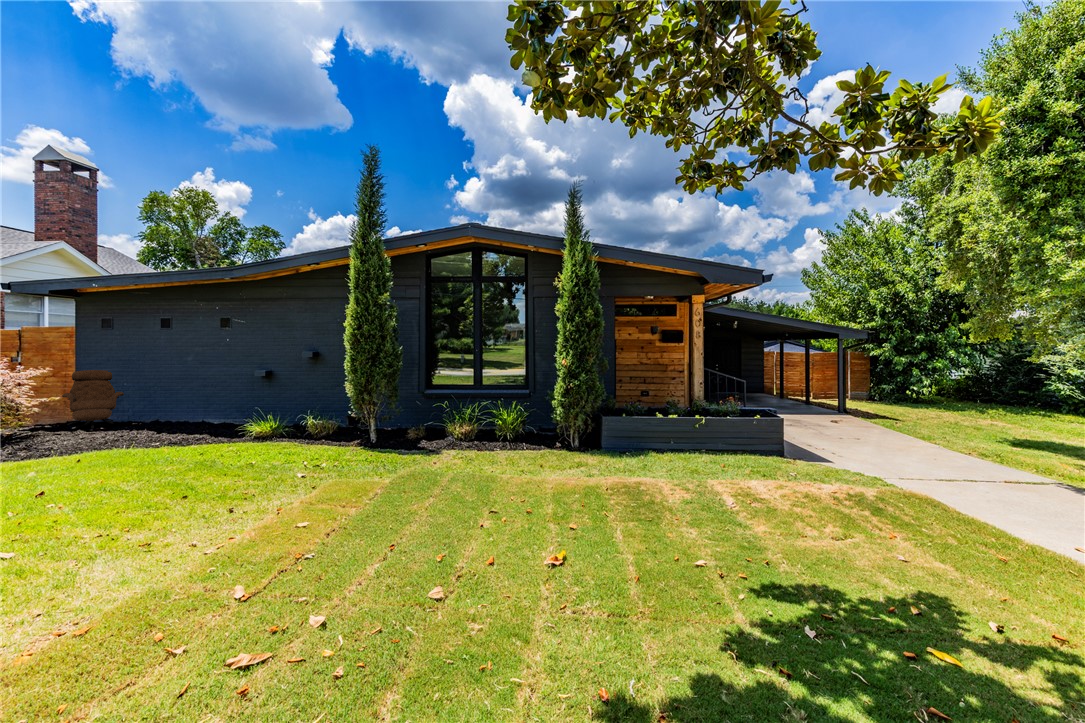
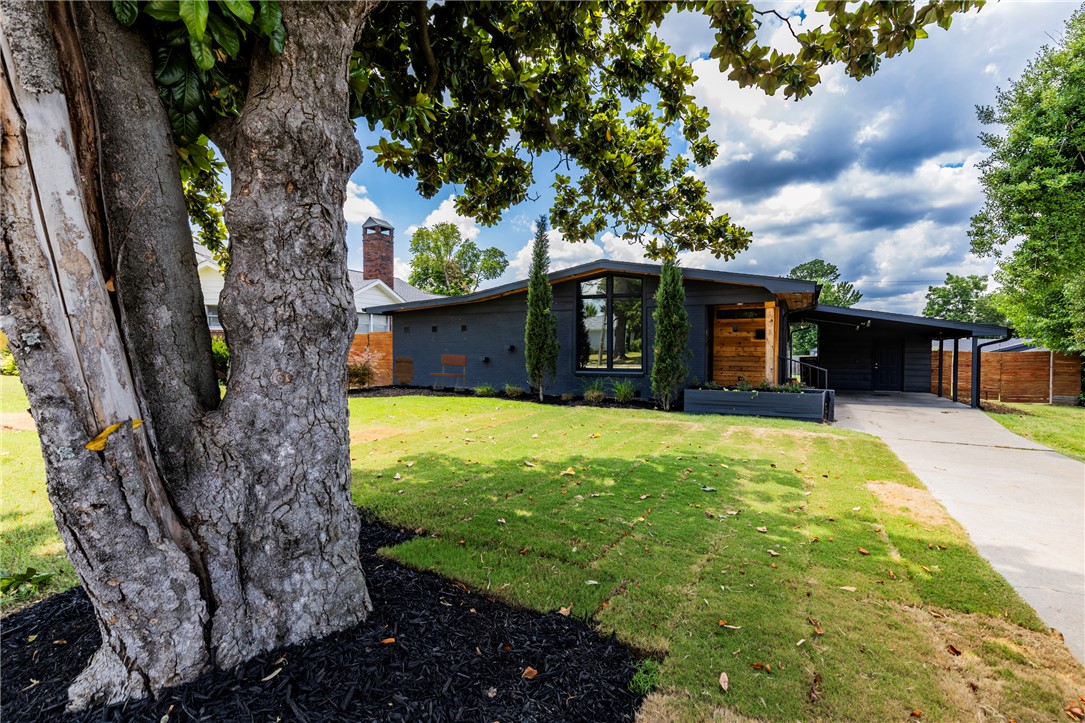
bench: none [151,366,229,429] -> present [430,354,467,391]

